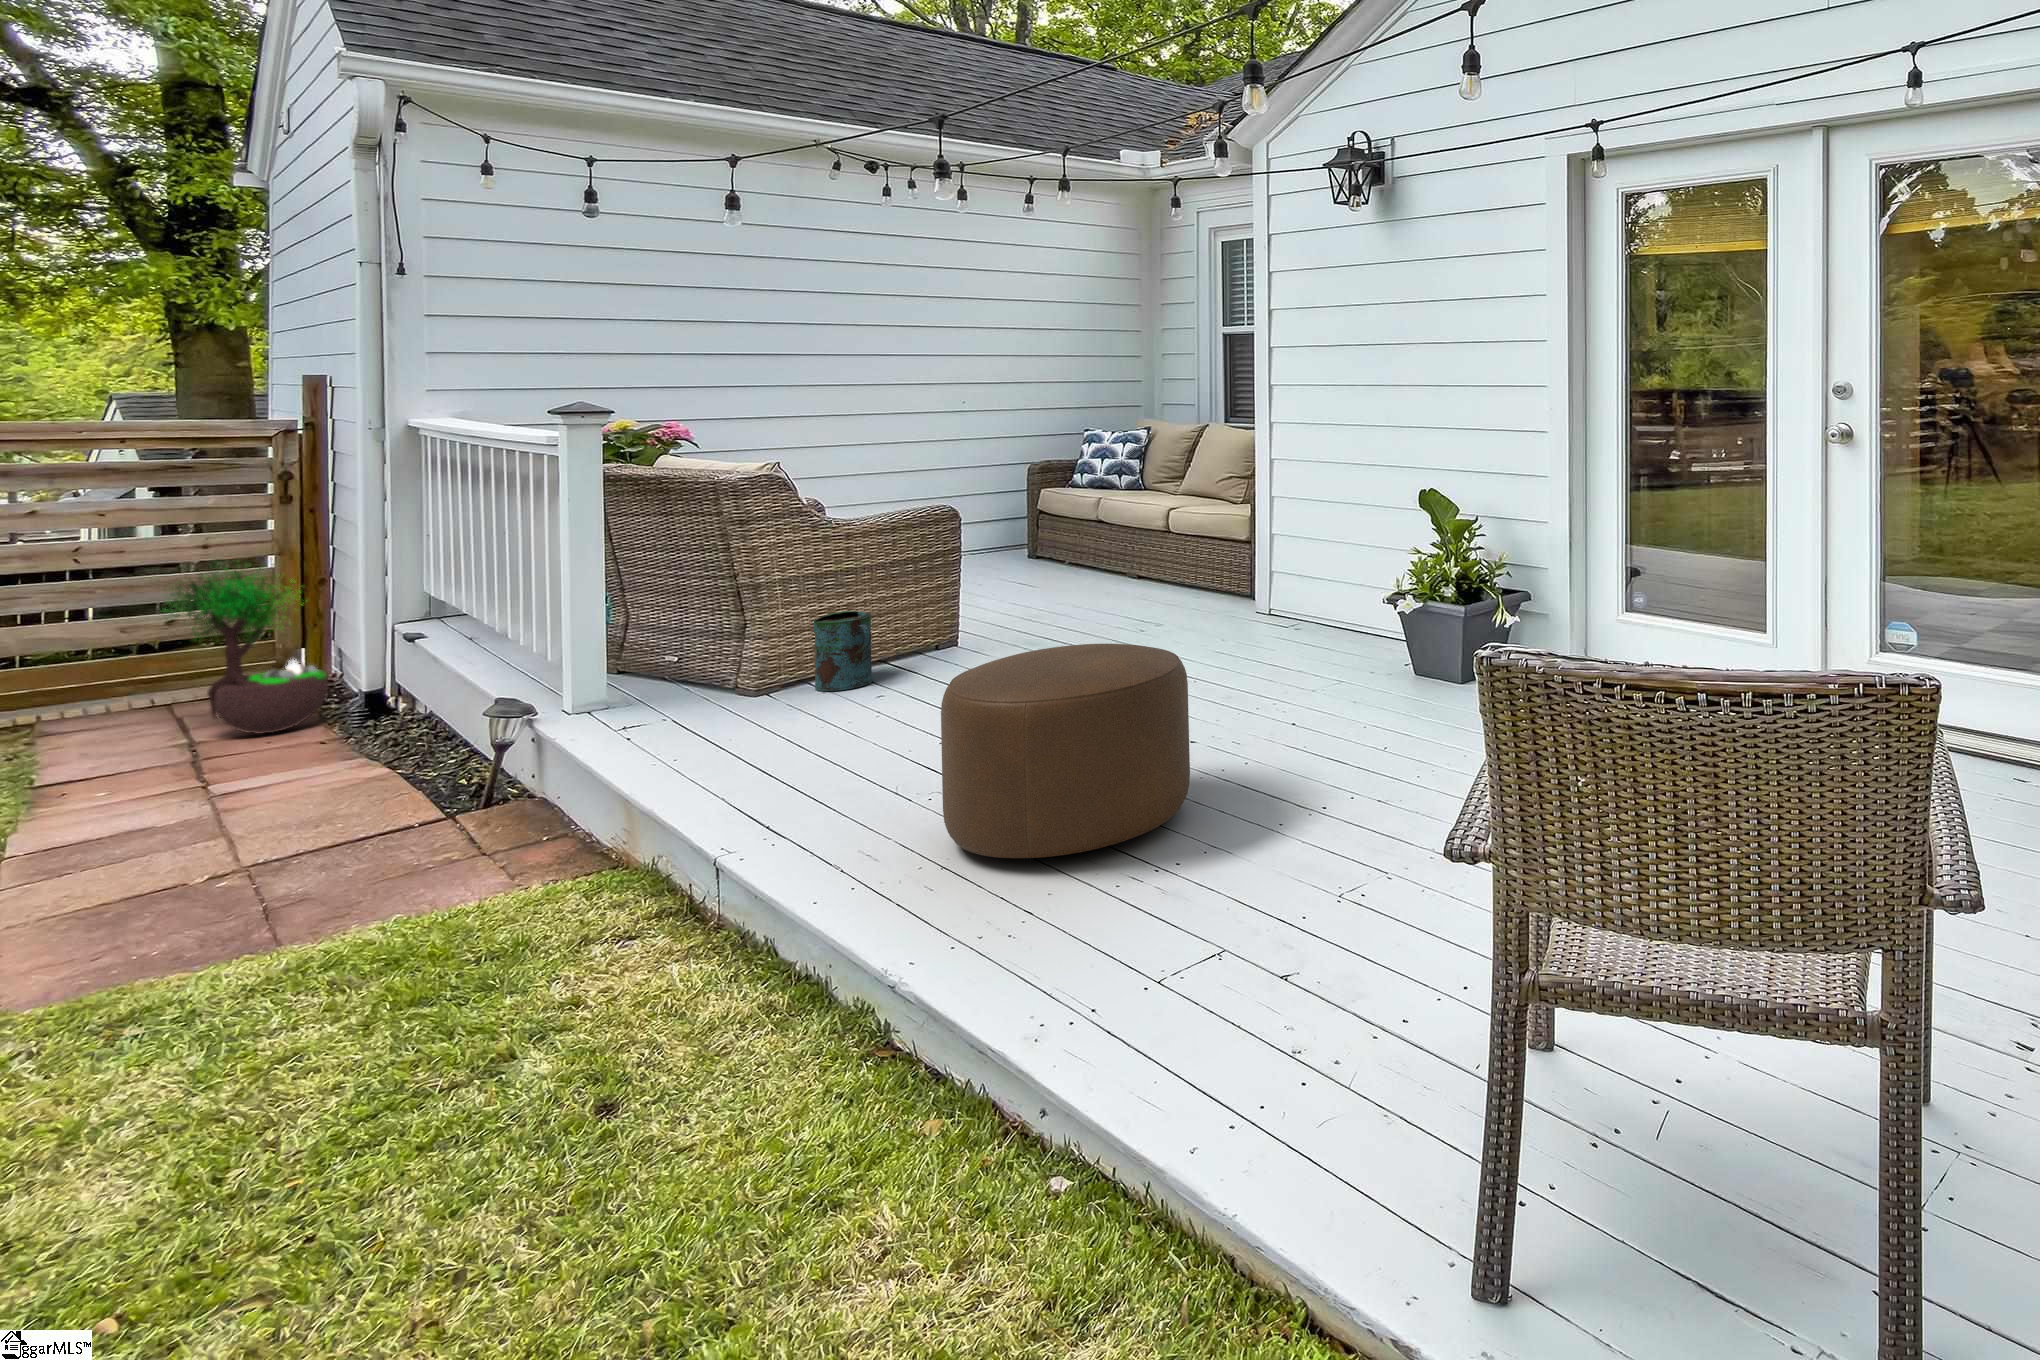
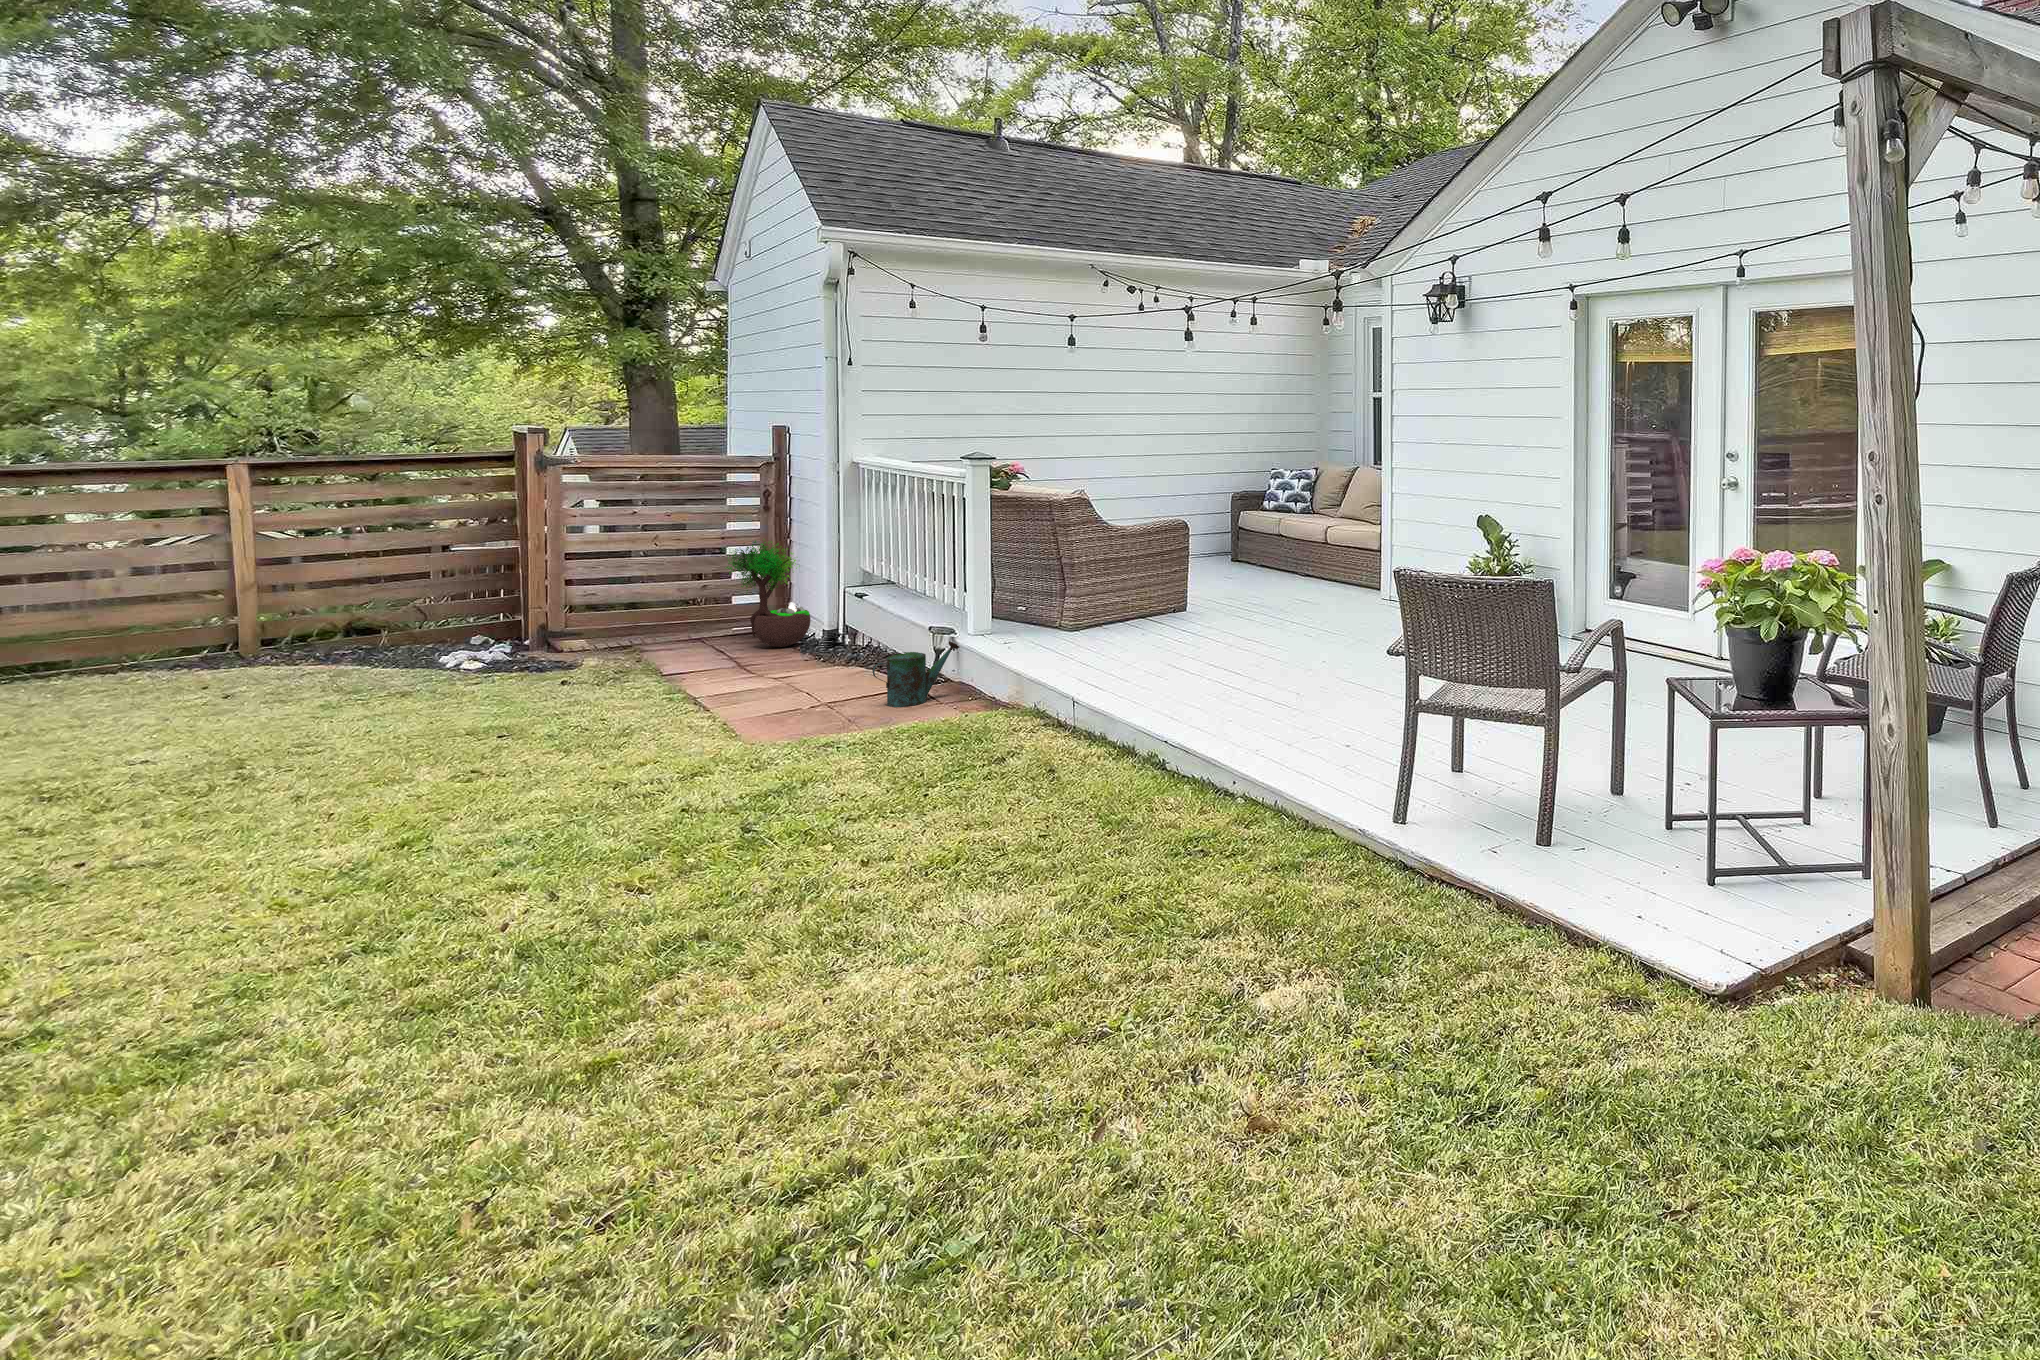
watering can: present [814,611,872,691] -> present [873,641,959,707]
ottoman: present [941,644,1190,858] -> none [1186,607,1317,715]

